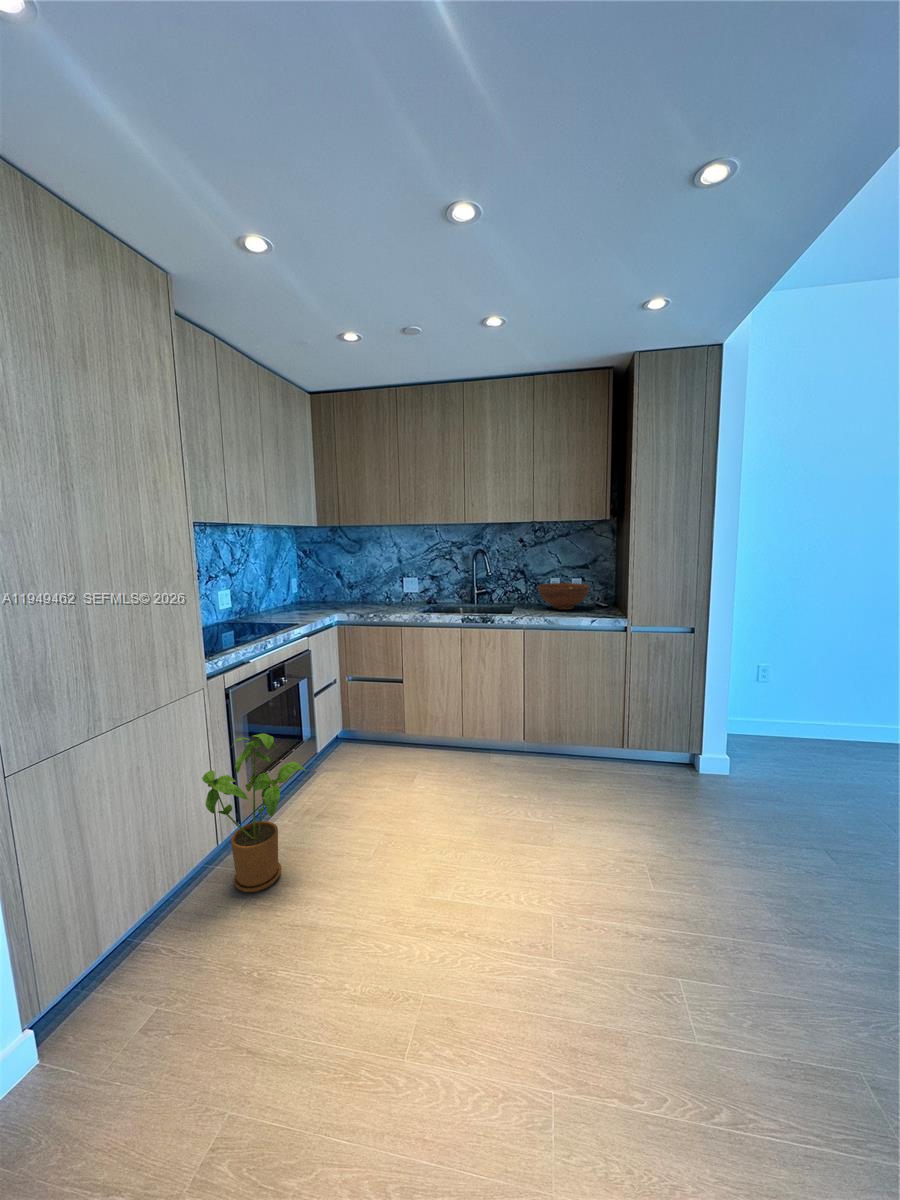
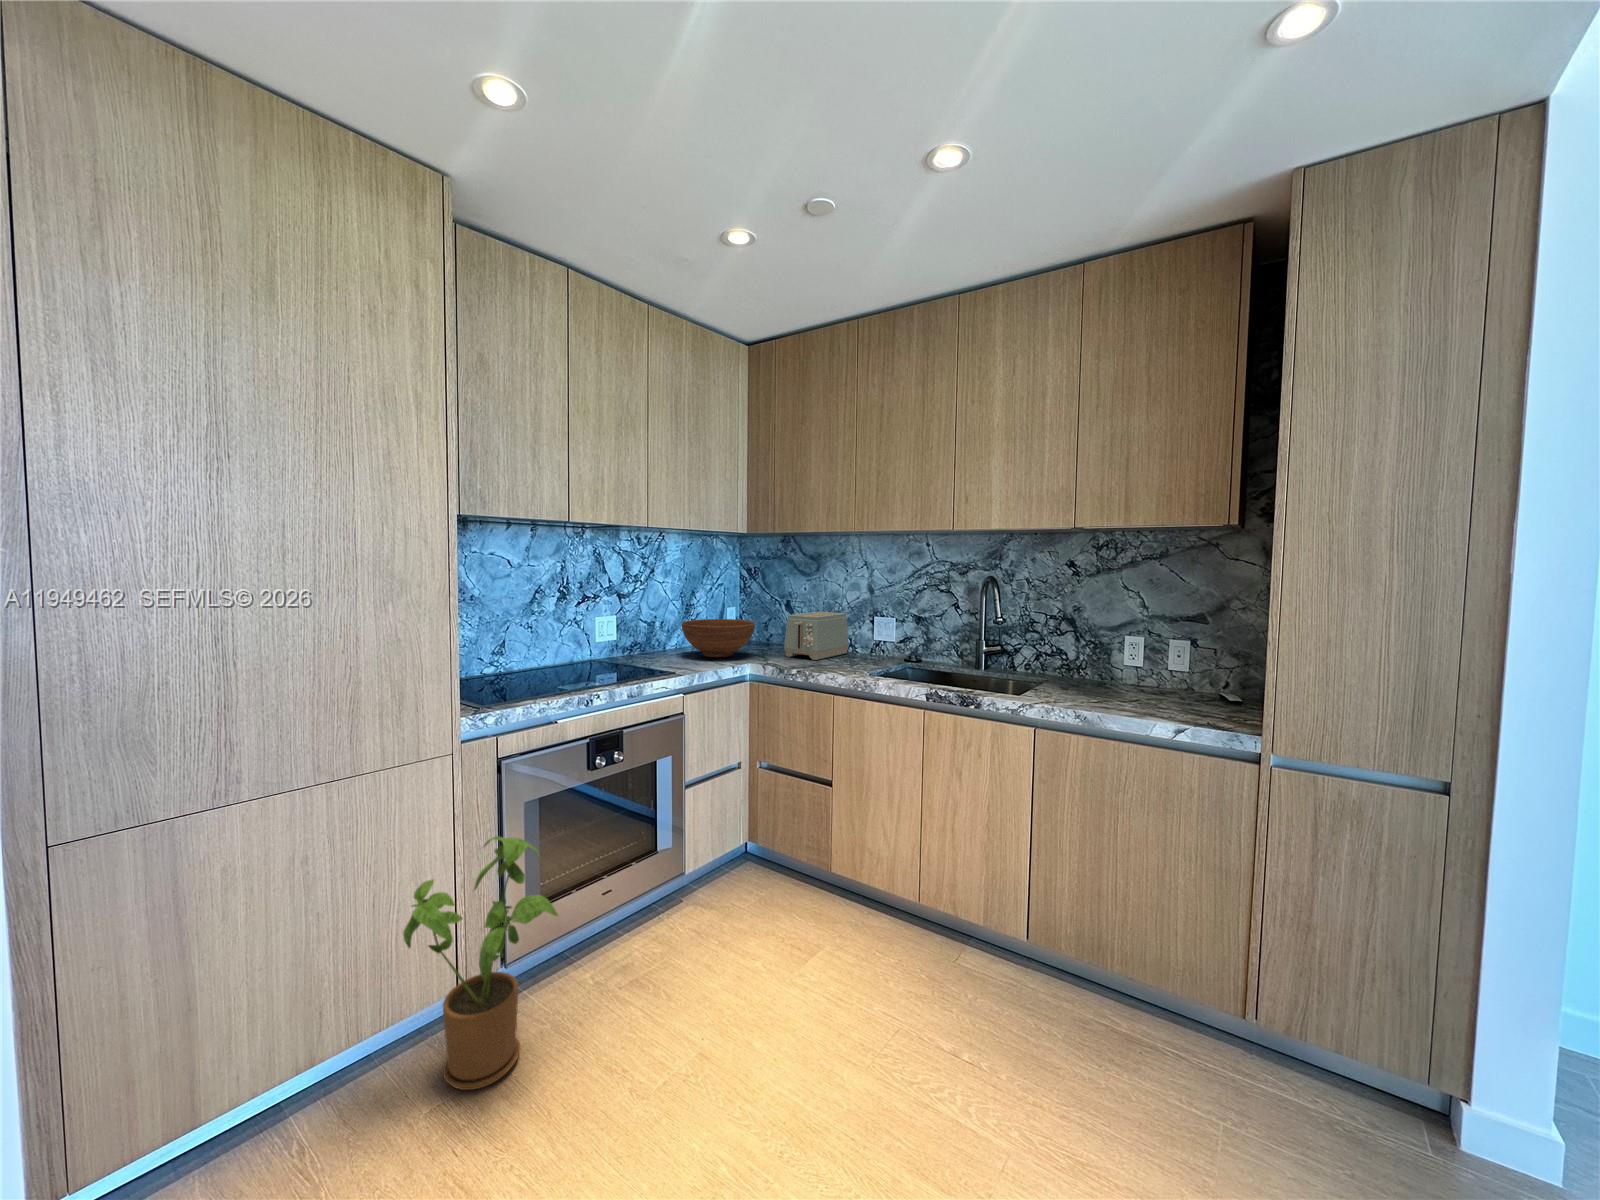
toaster: none [350,577,387,608] -> present [784,612,849,660]
fruit bowl: present [538,583,590,610] -> present [681,619,755,658]

